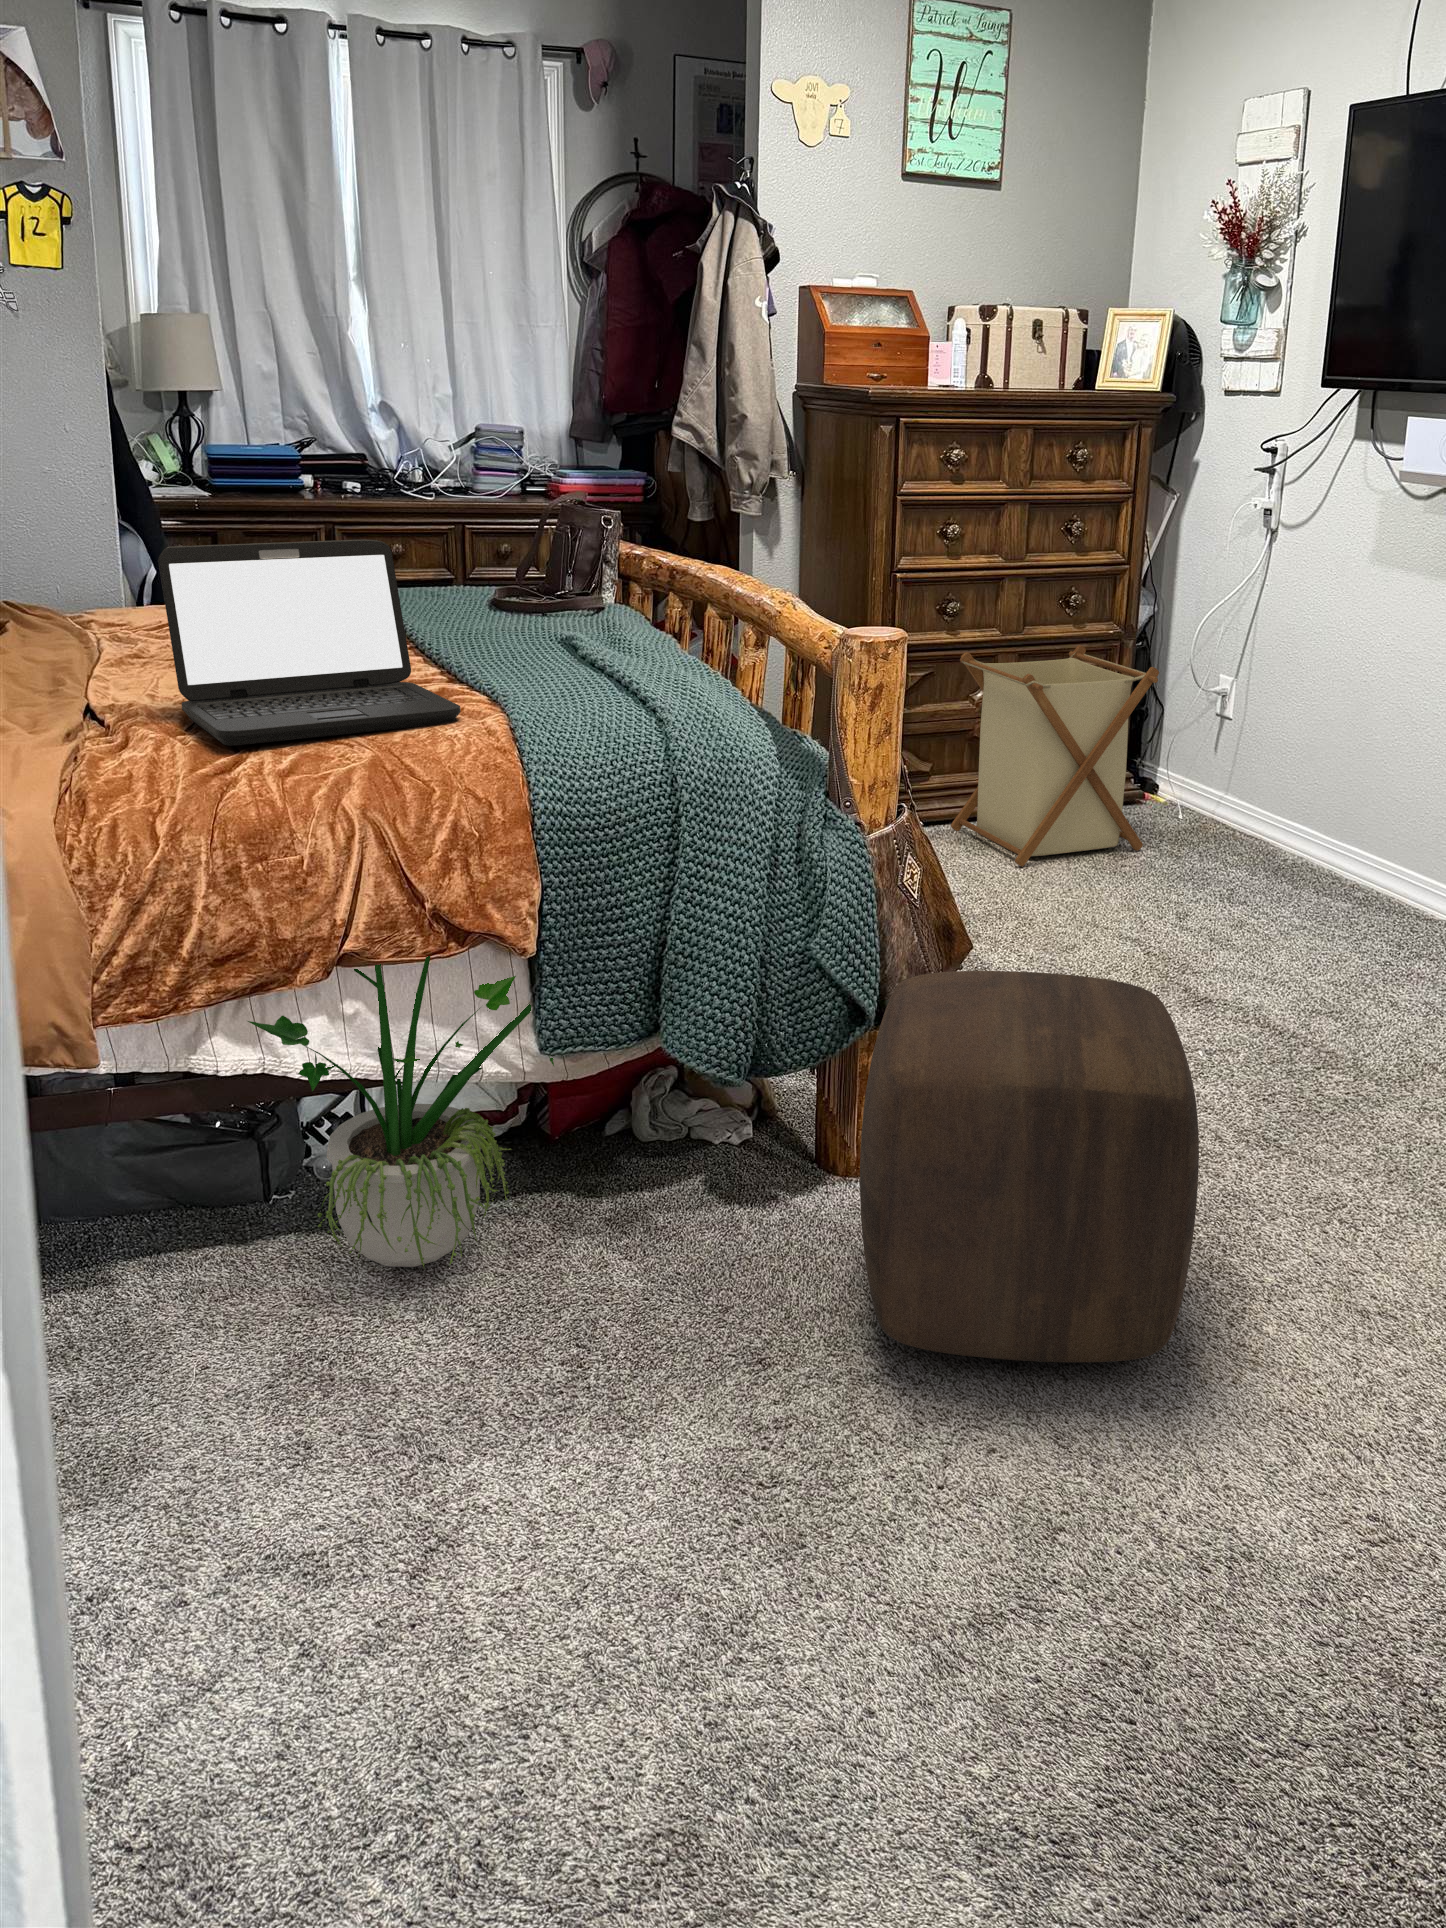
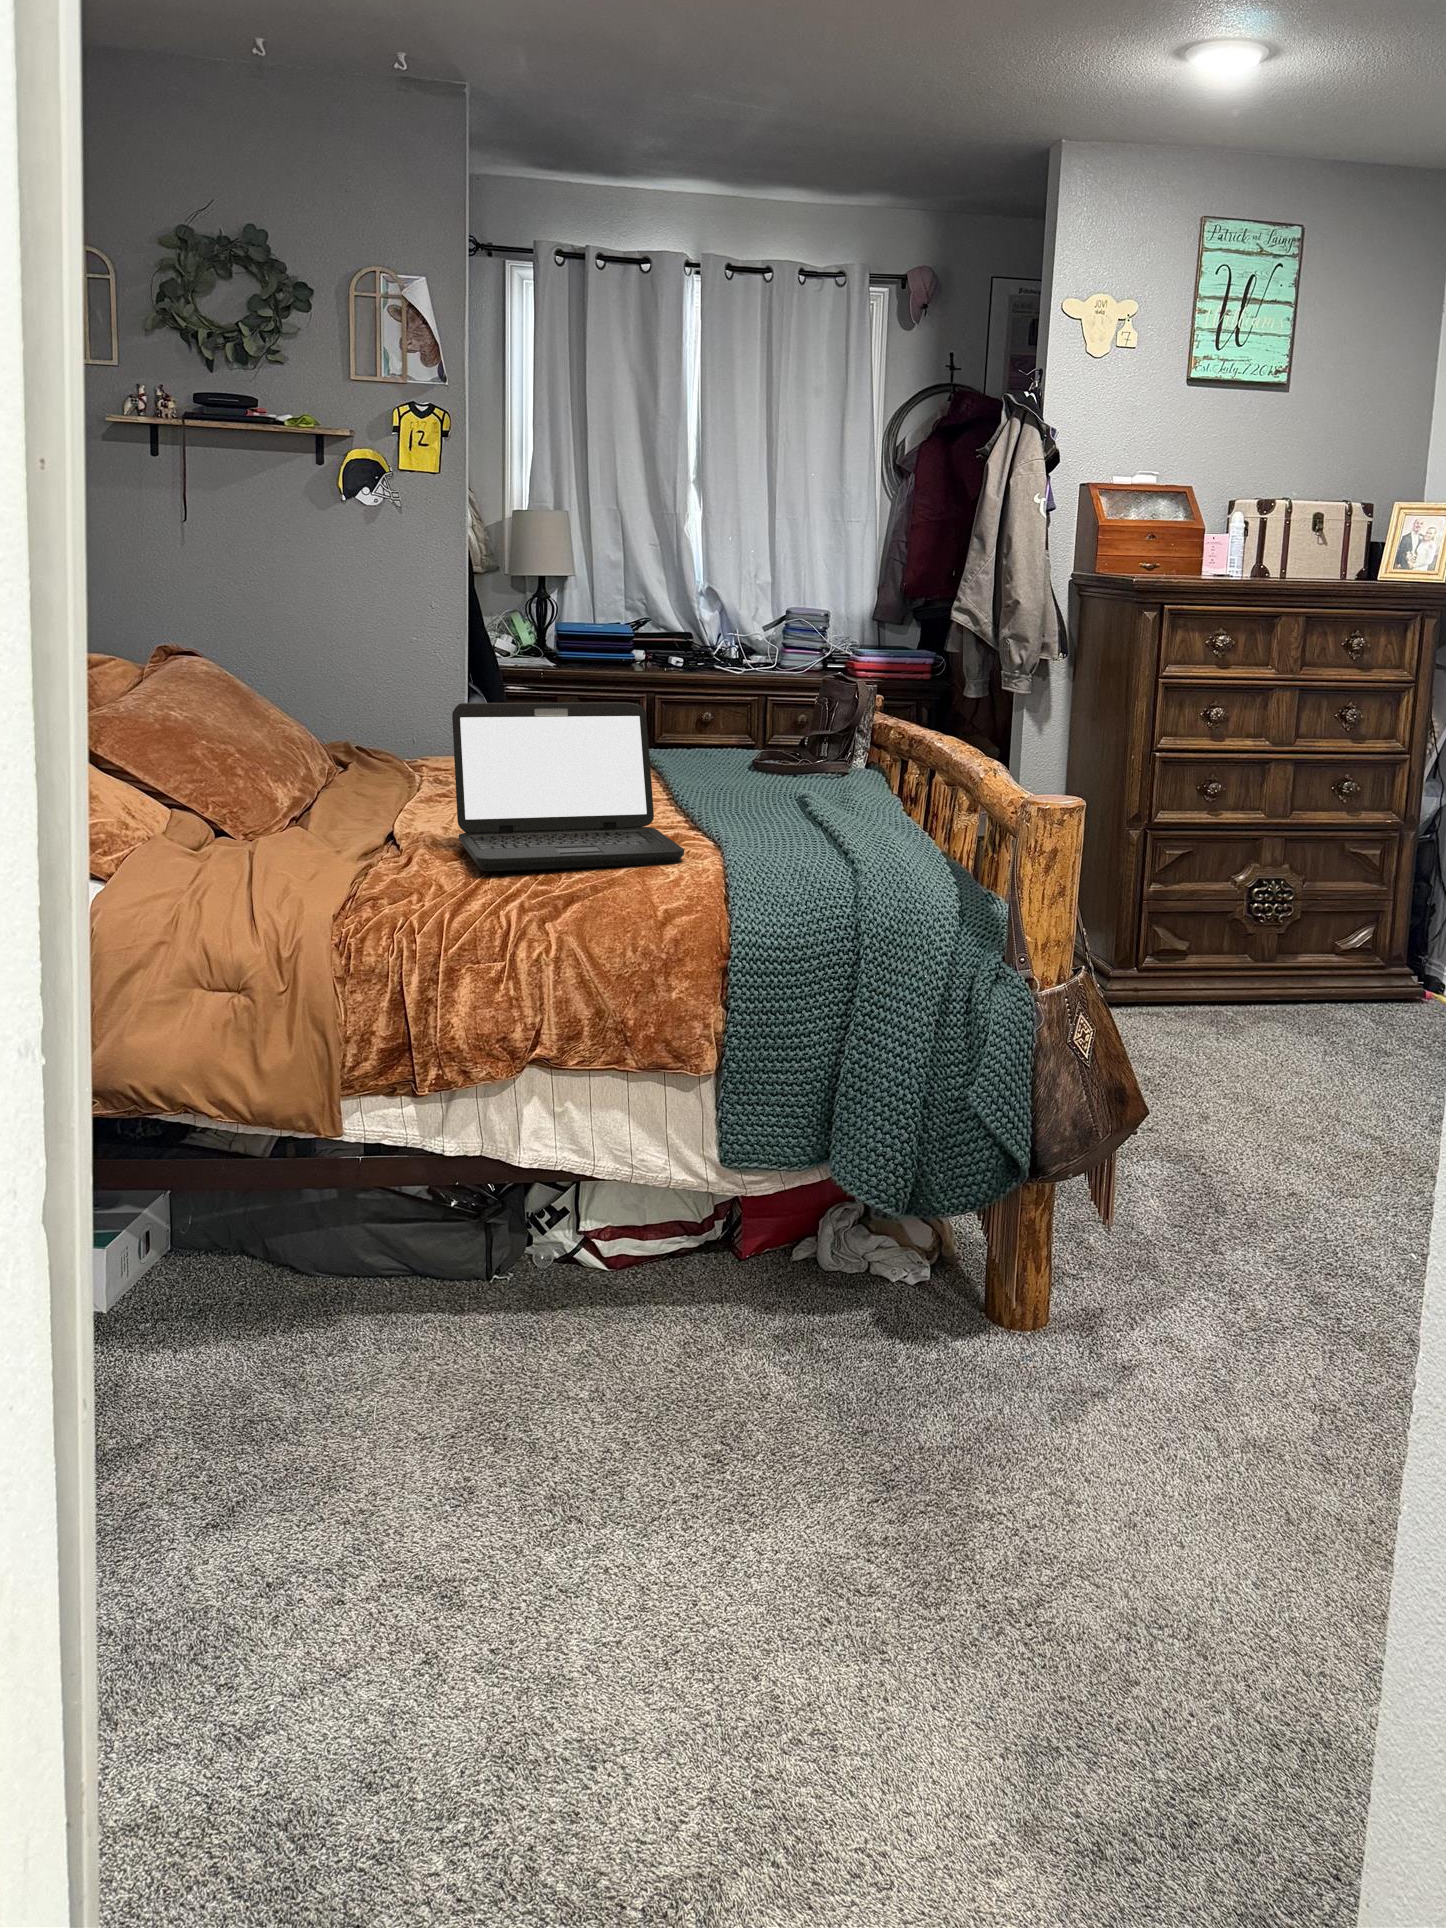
laundry basket: present [951,645,1159,866] -> none [1204,832,1421,1049]
potted plant: present [248,956,554,1267] -> none [472,963,837,1352]
ottoman: present [860,971,1199,1362] -> none [993,1127,1329,1532]

